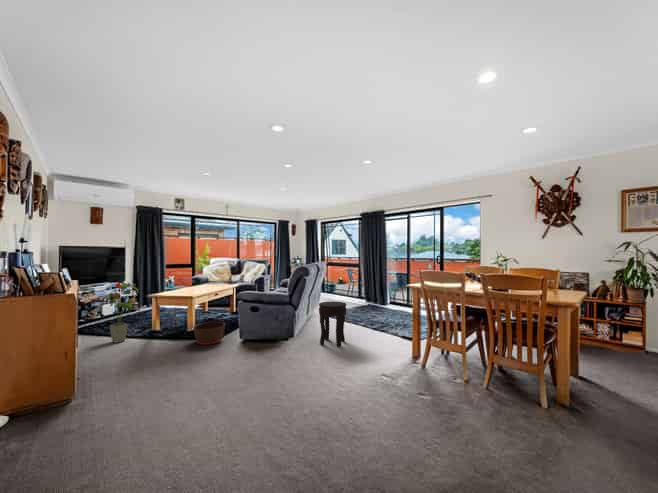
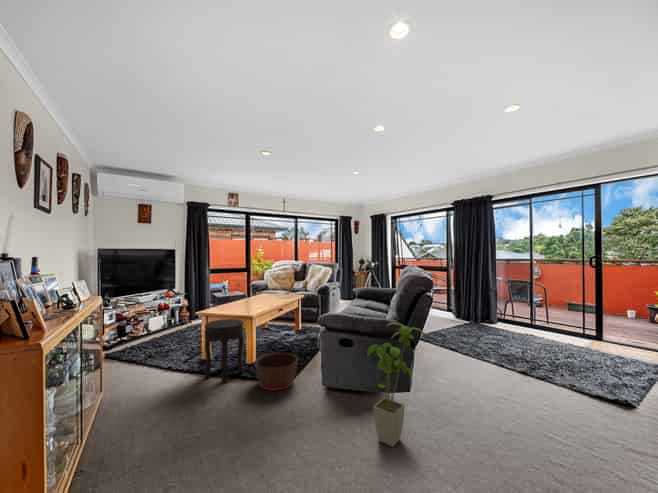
house plant: present [105,284,138,343] -> present [367,322,428,447]
side table: present [319,301,347,346] -> present [204,319,244,383]

